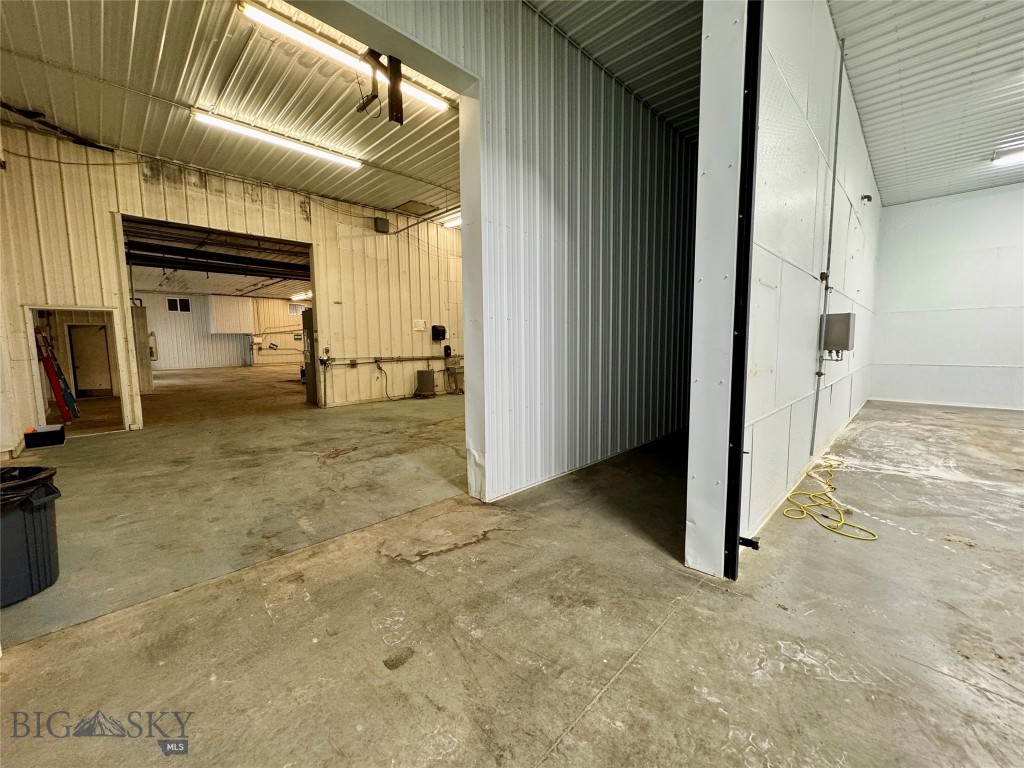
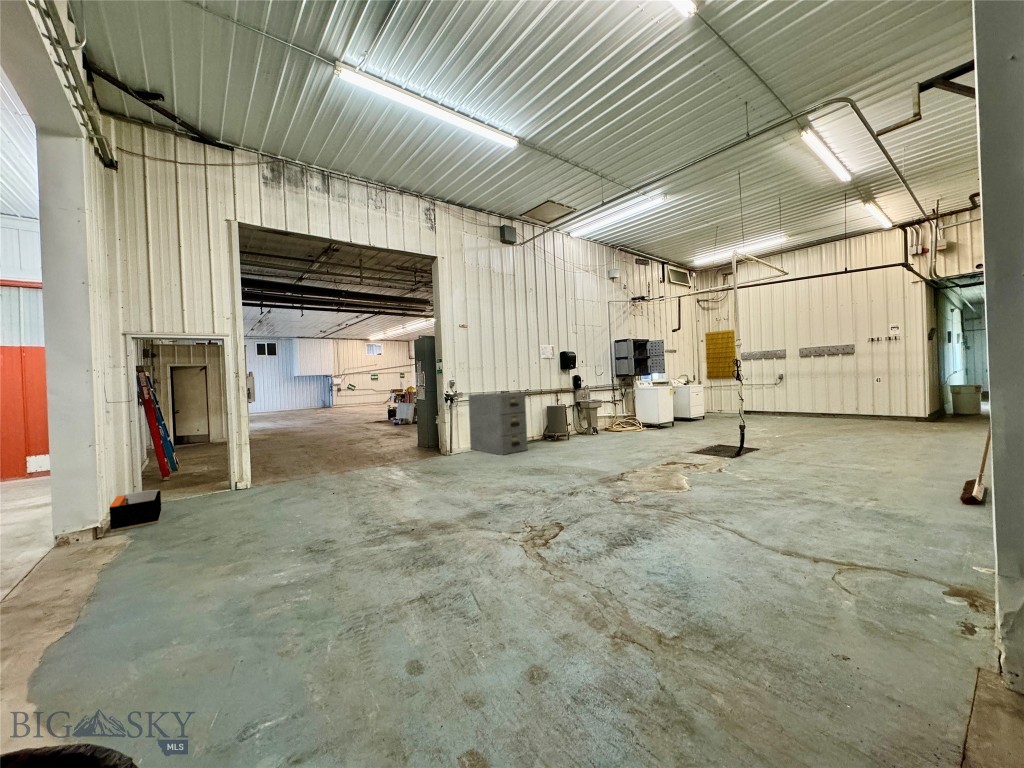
filing cabinet: none [343,359,389,408] -> present [468,393,527,455]

